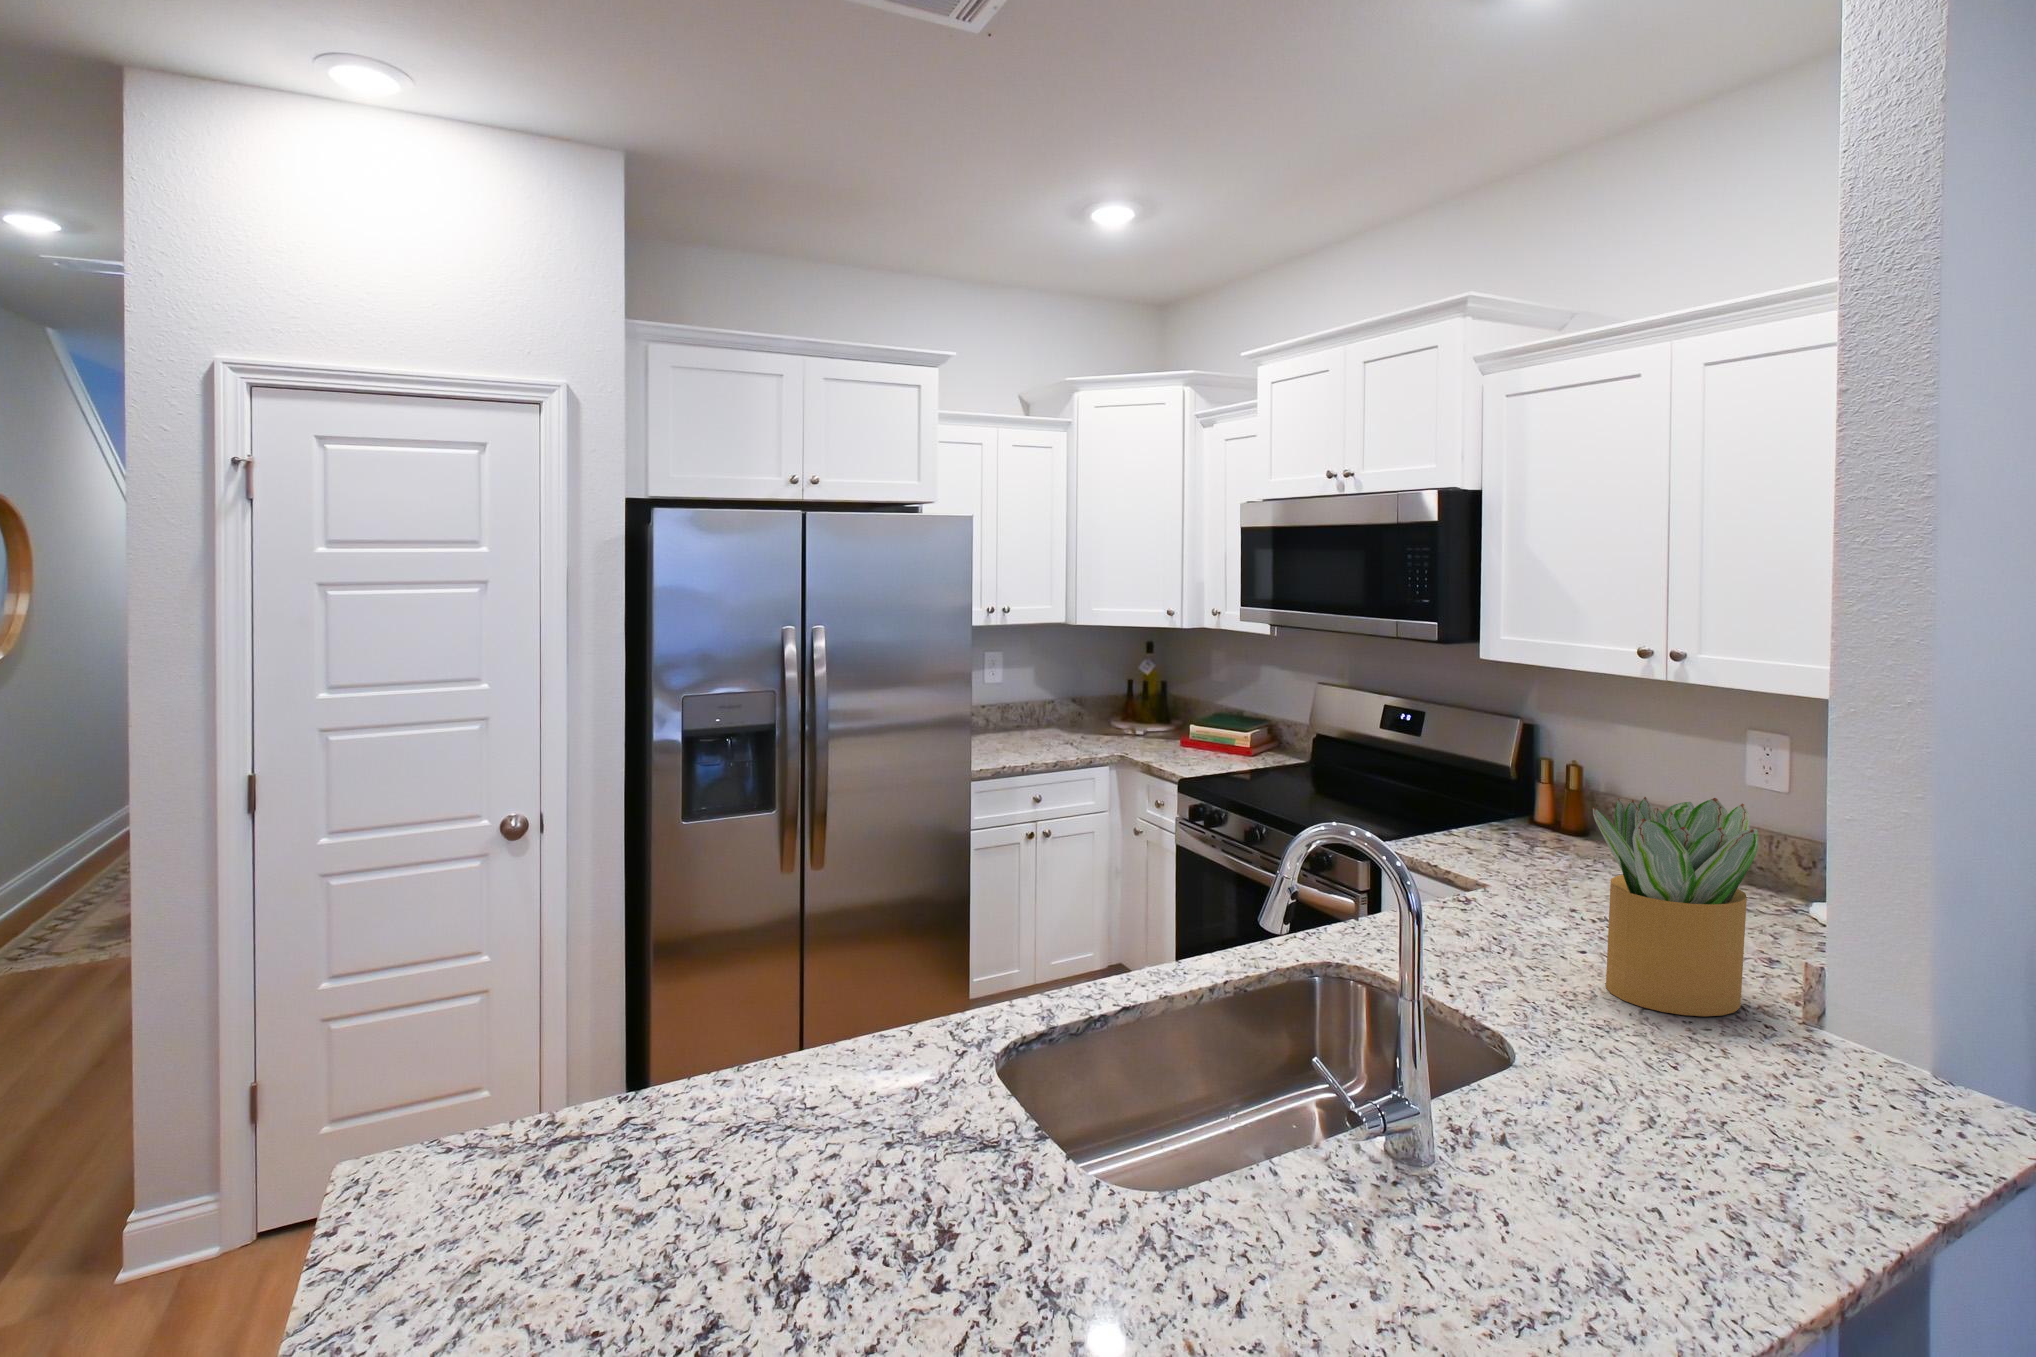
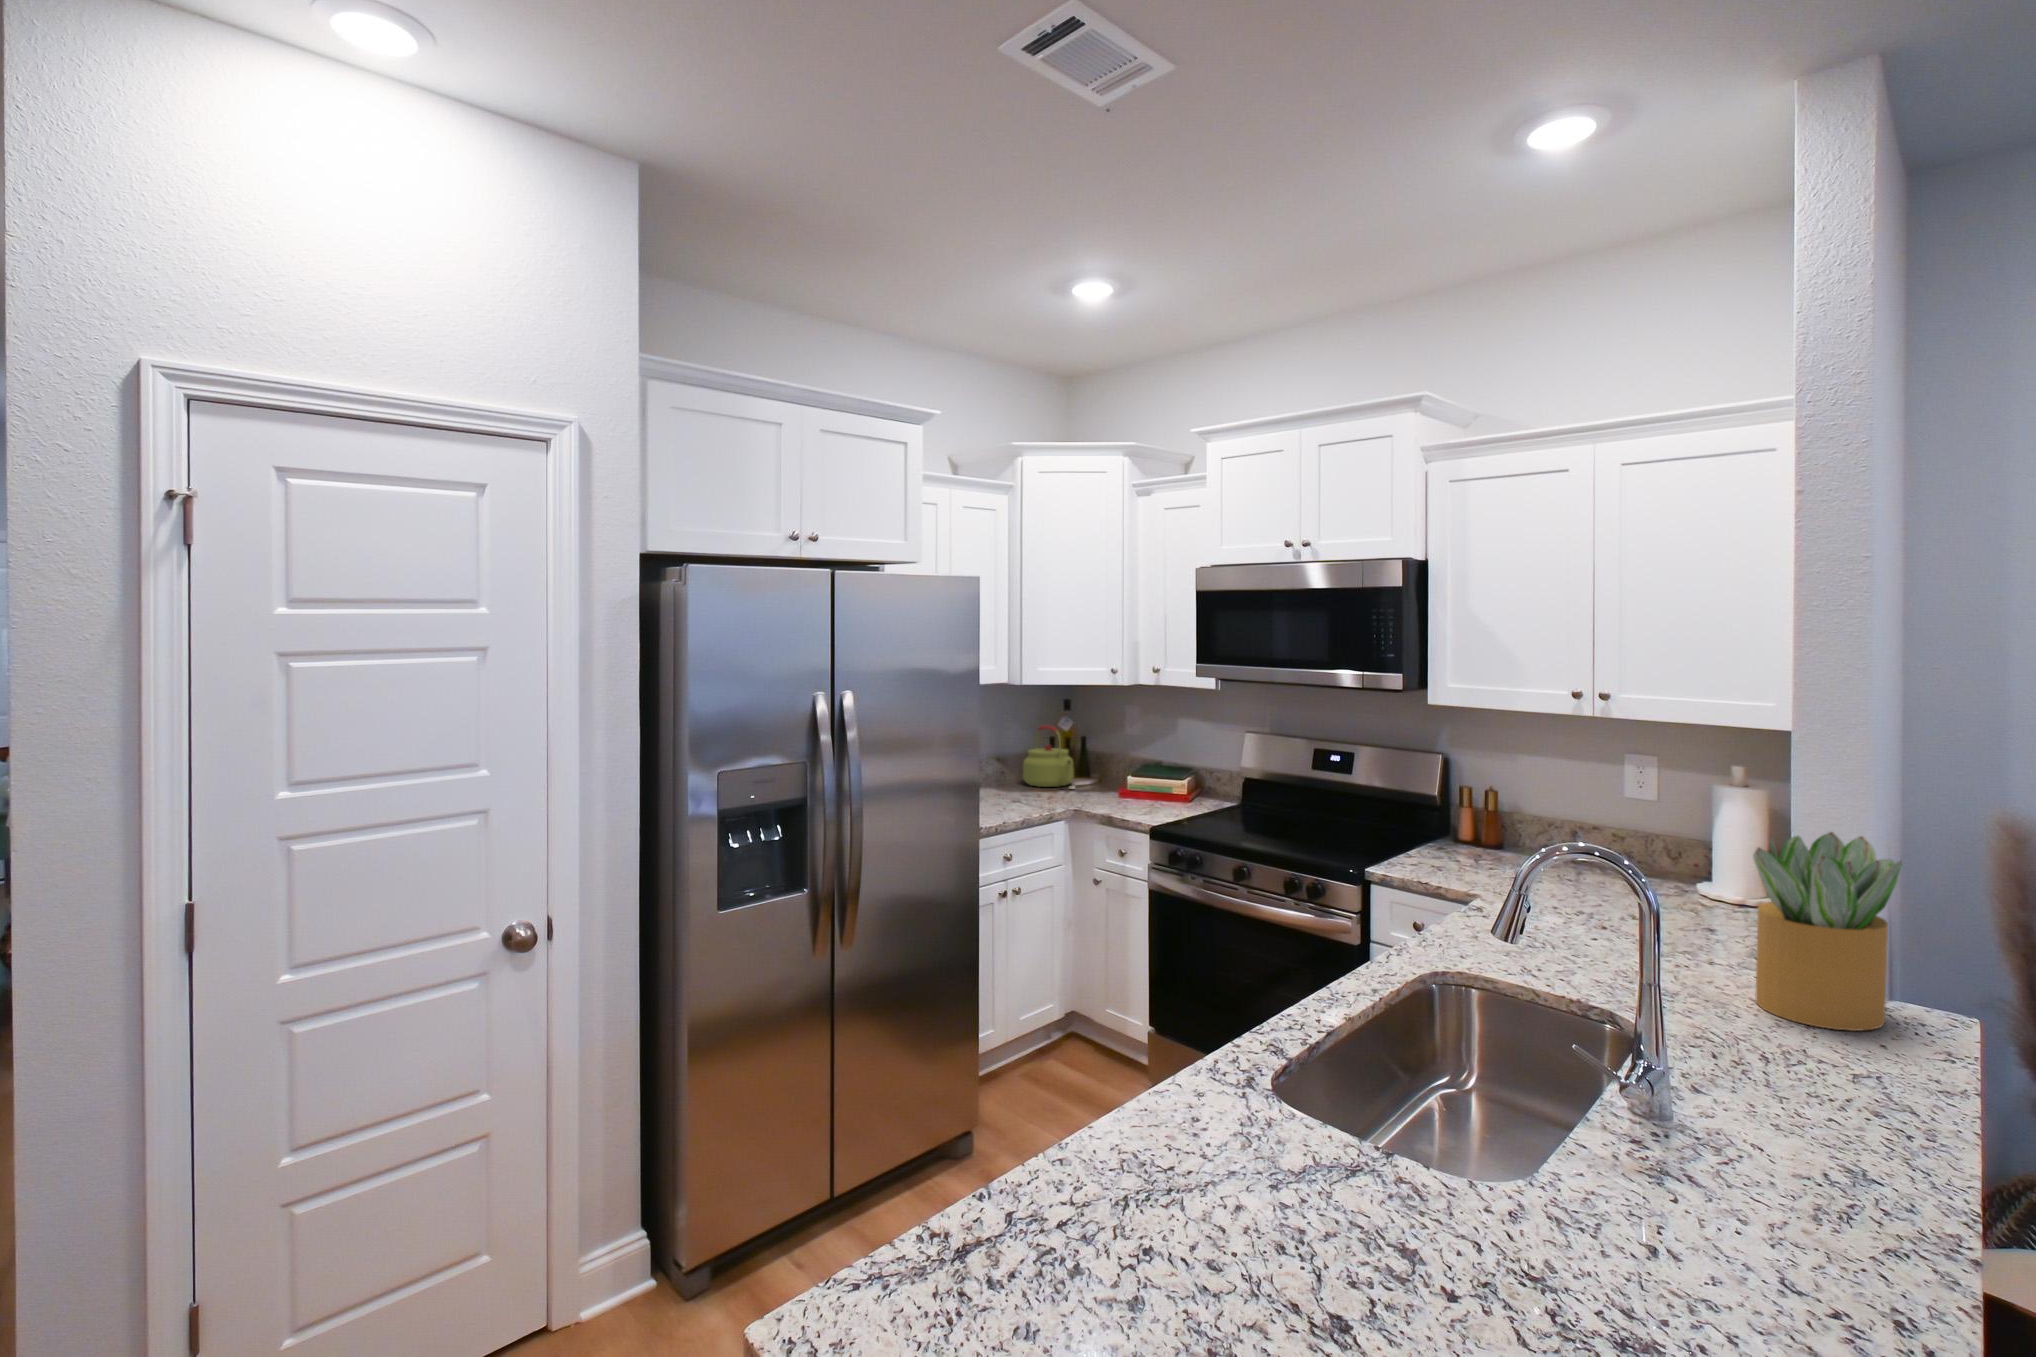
kettle: none [1094,673,1147,737] -> present [1023,725,1074,787]

